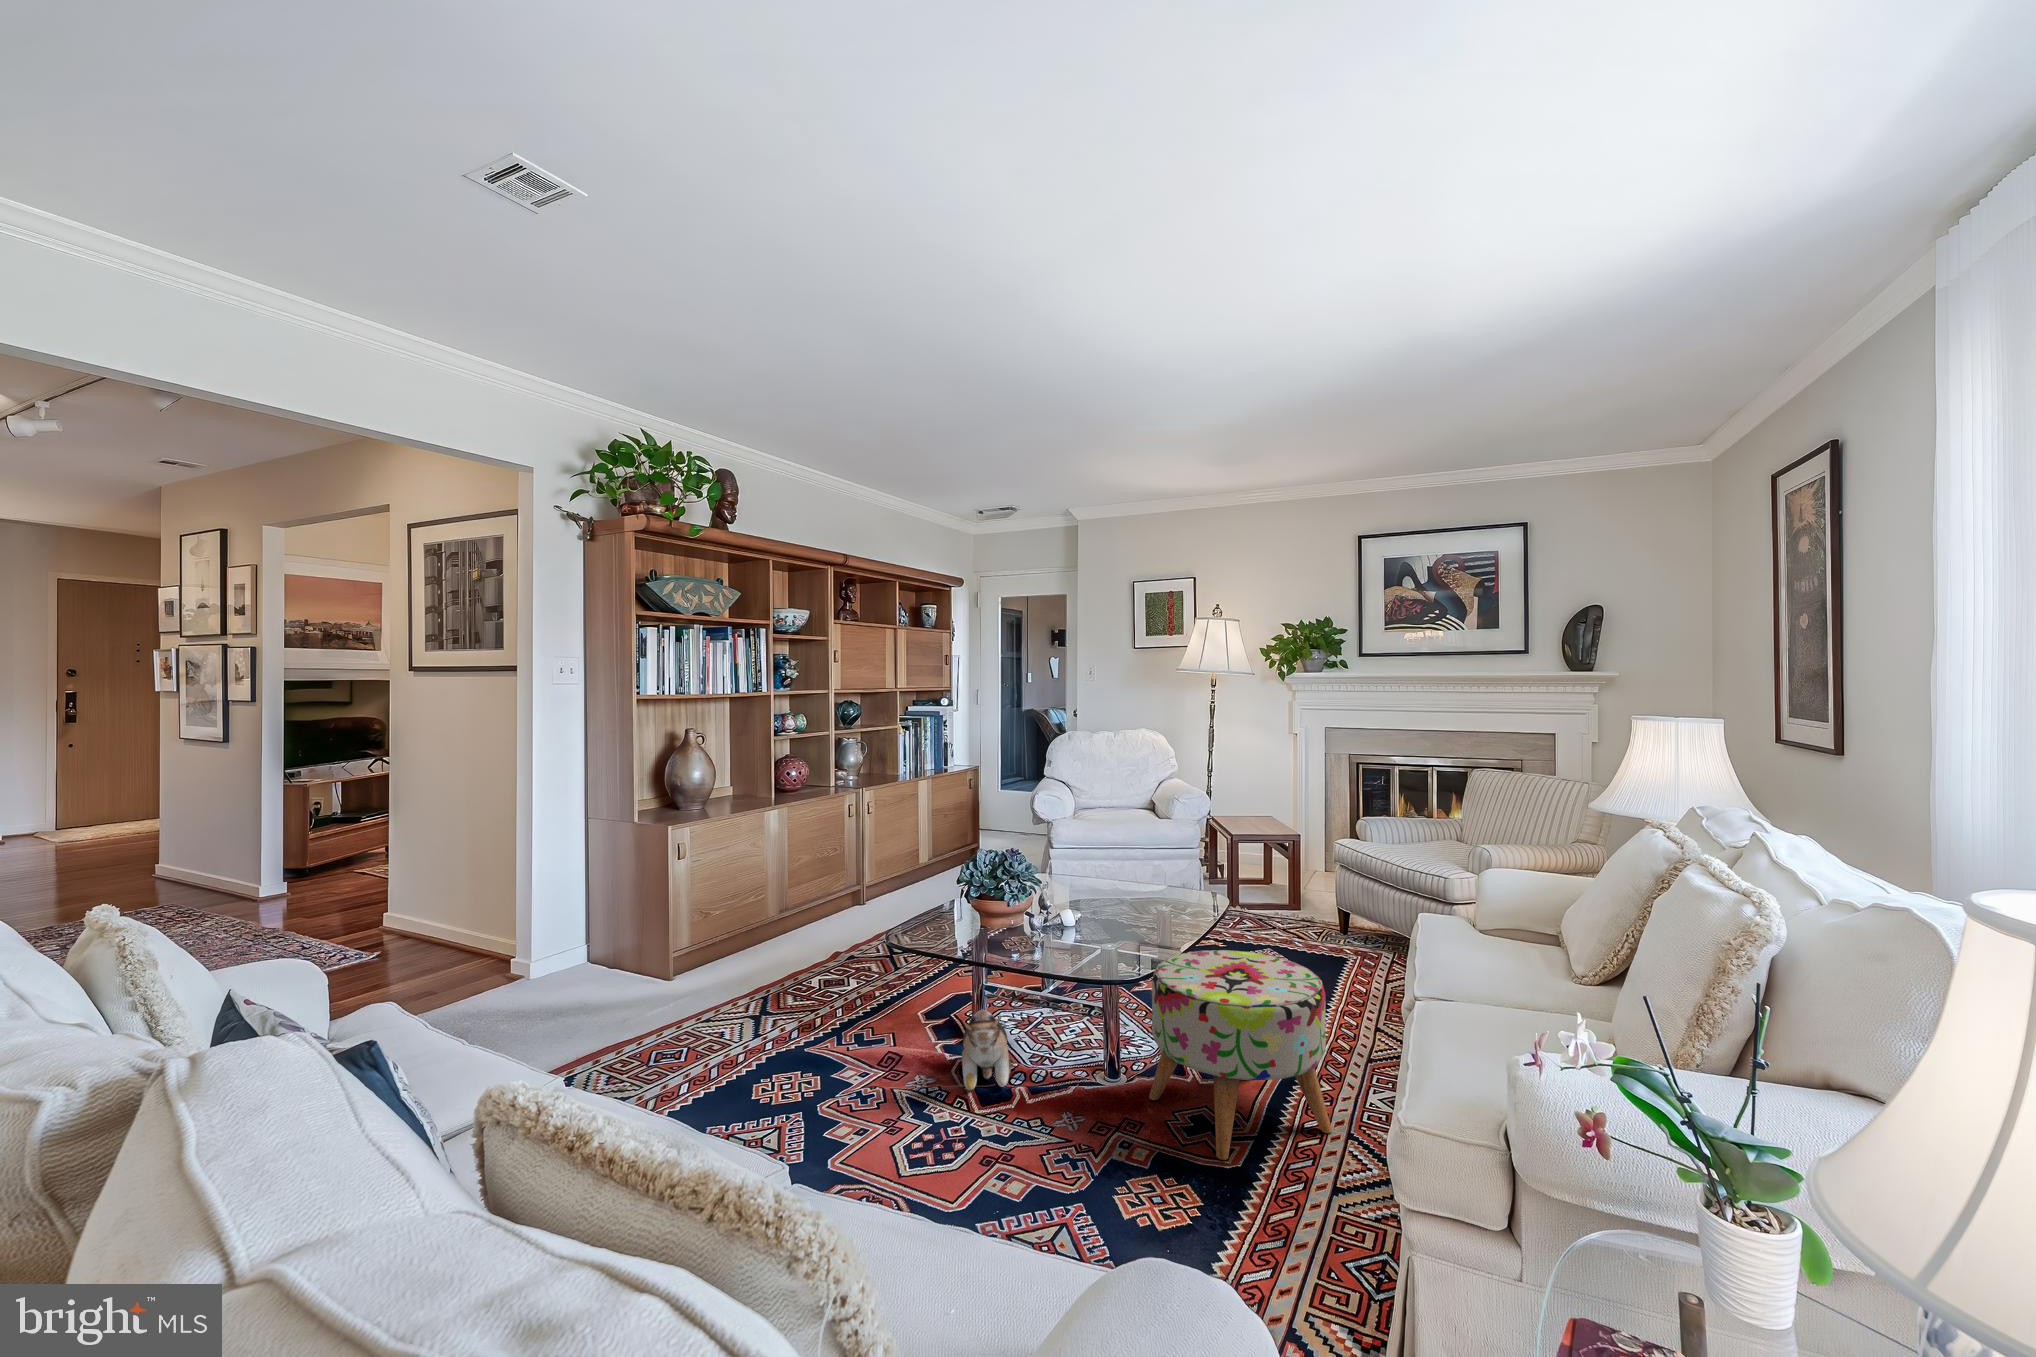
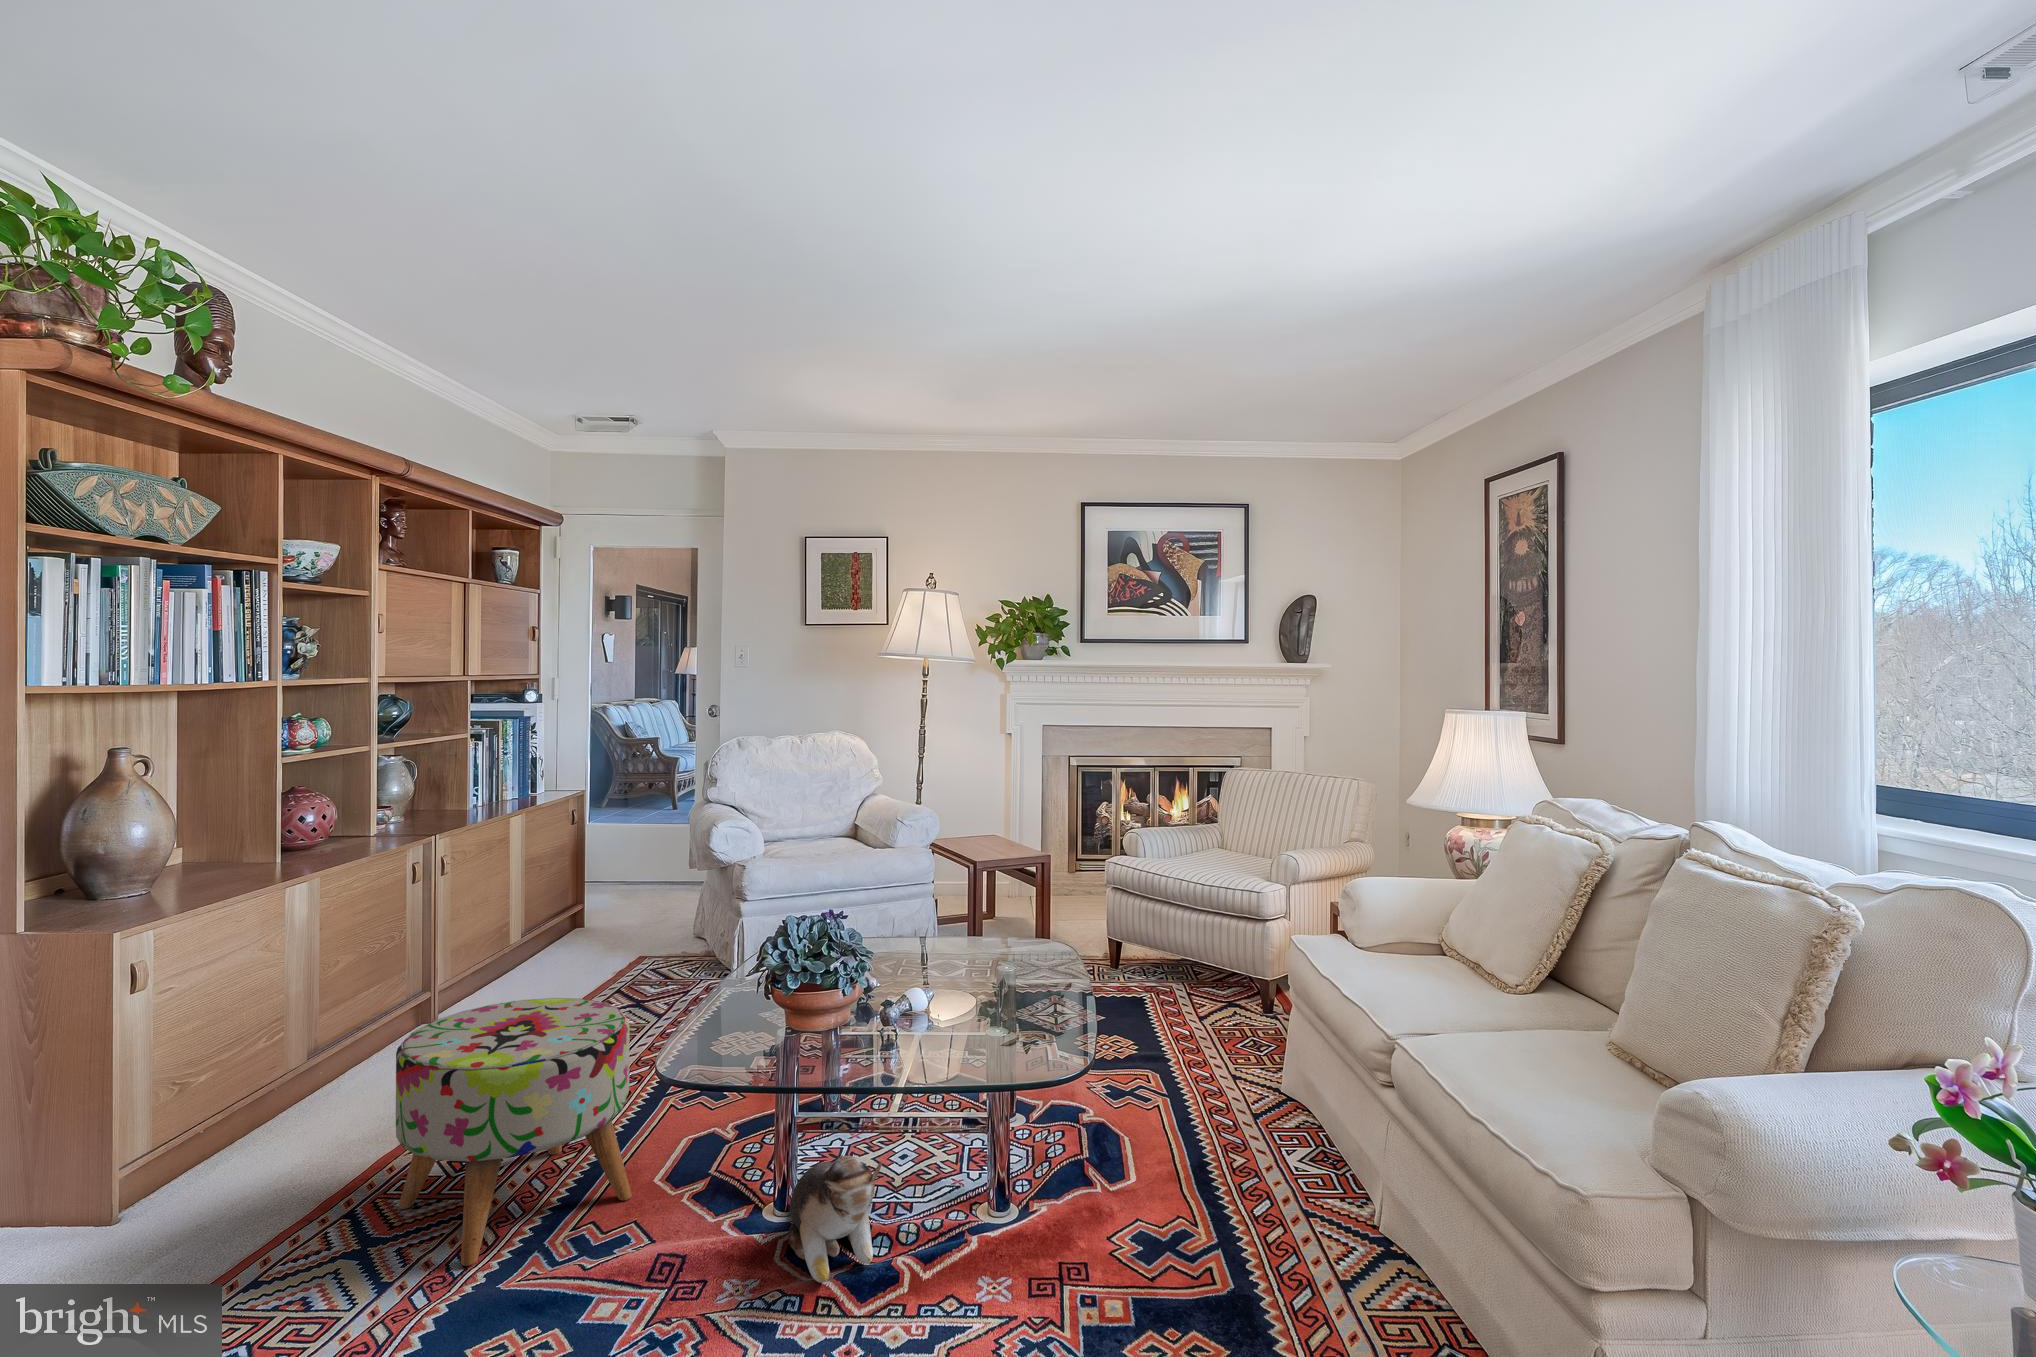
ottoman: present [1149,950,1332,1160] -> present [396,998,632,1266]

